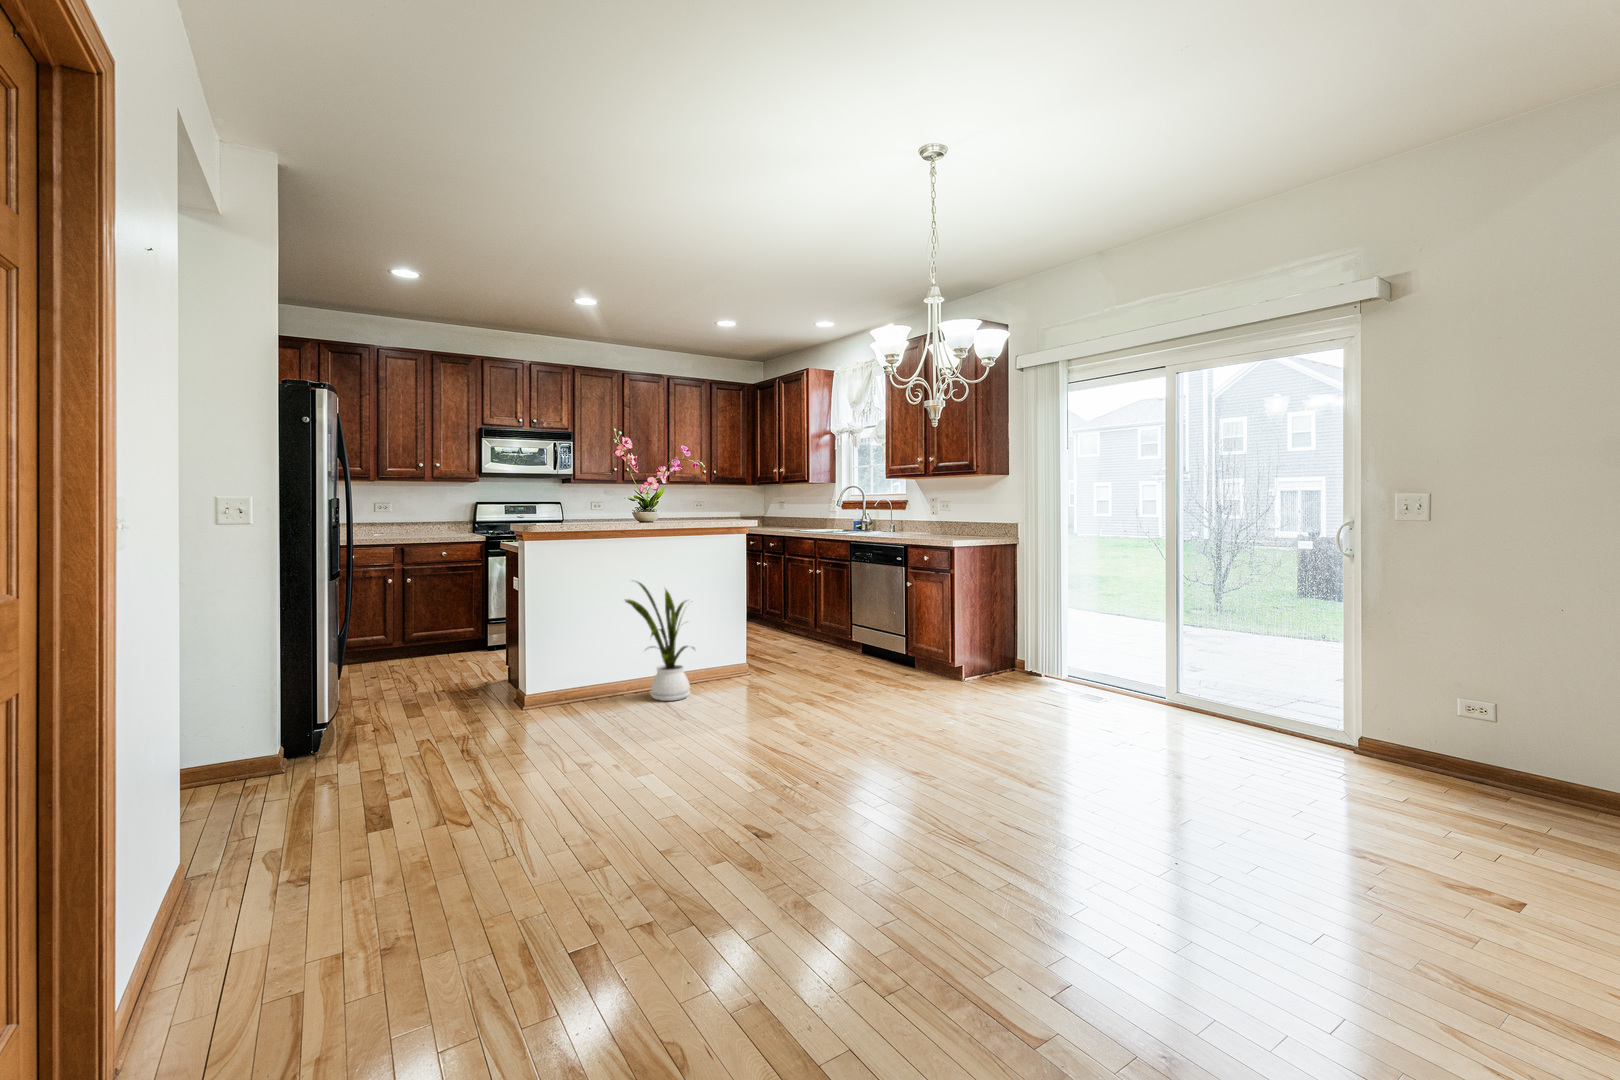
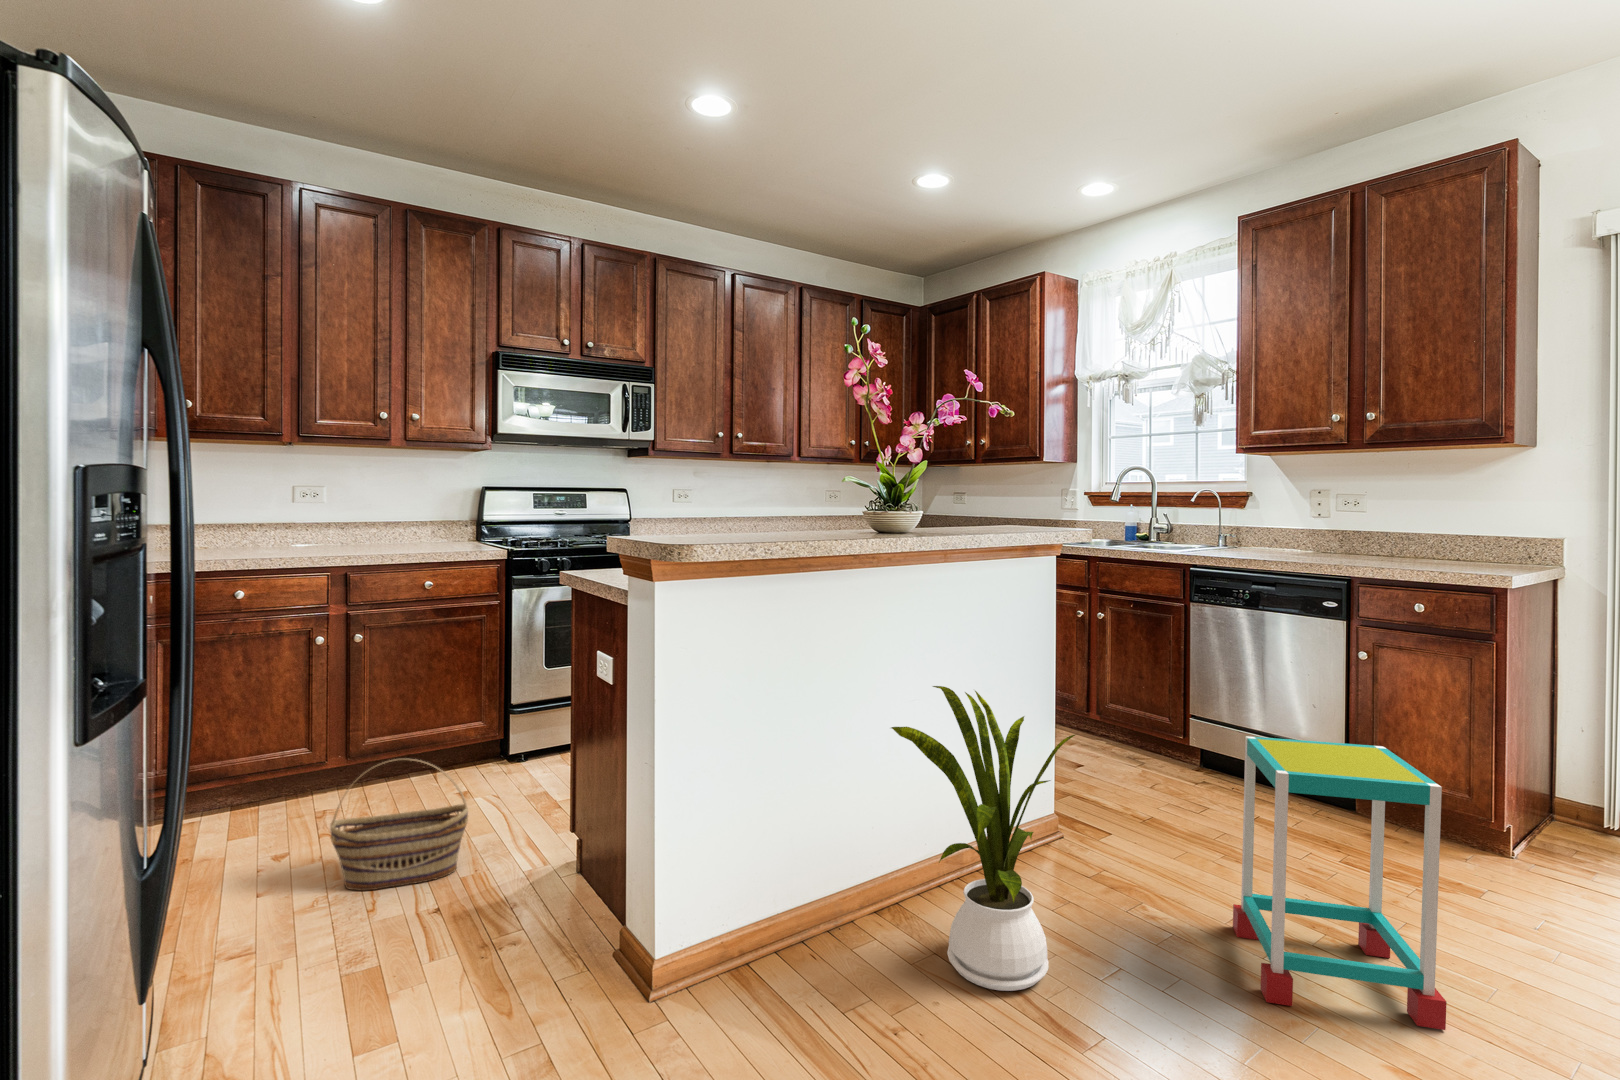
side table: none [765,608,836,707] -> present [1233,736,1447,1030]
basket: none [401,627,462,683] -> present [330,759,468,891]

